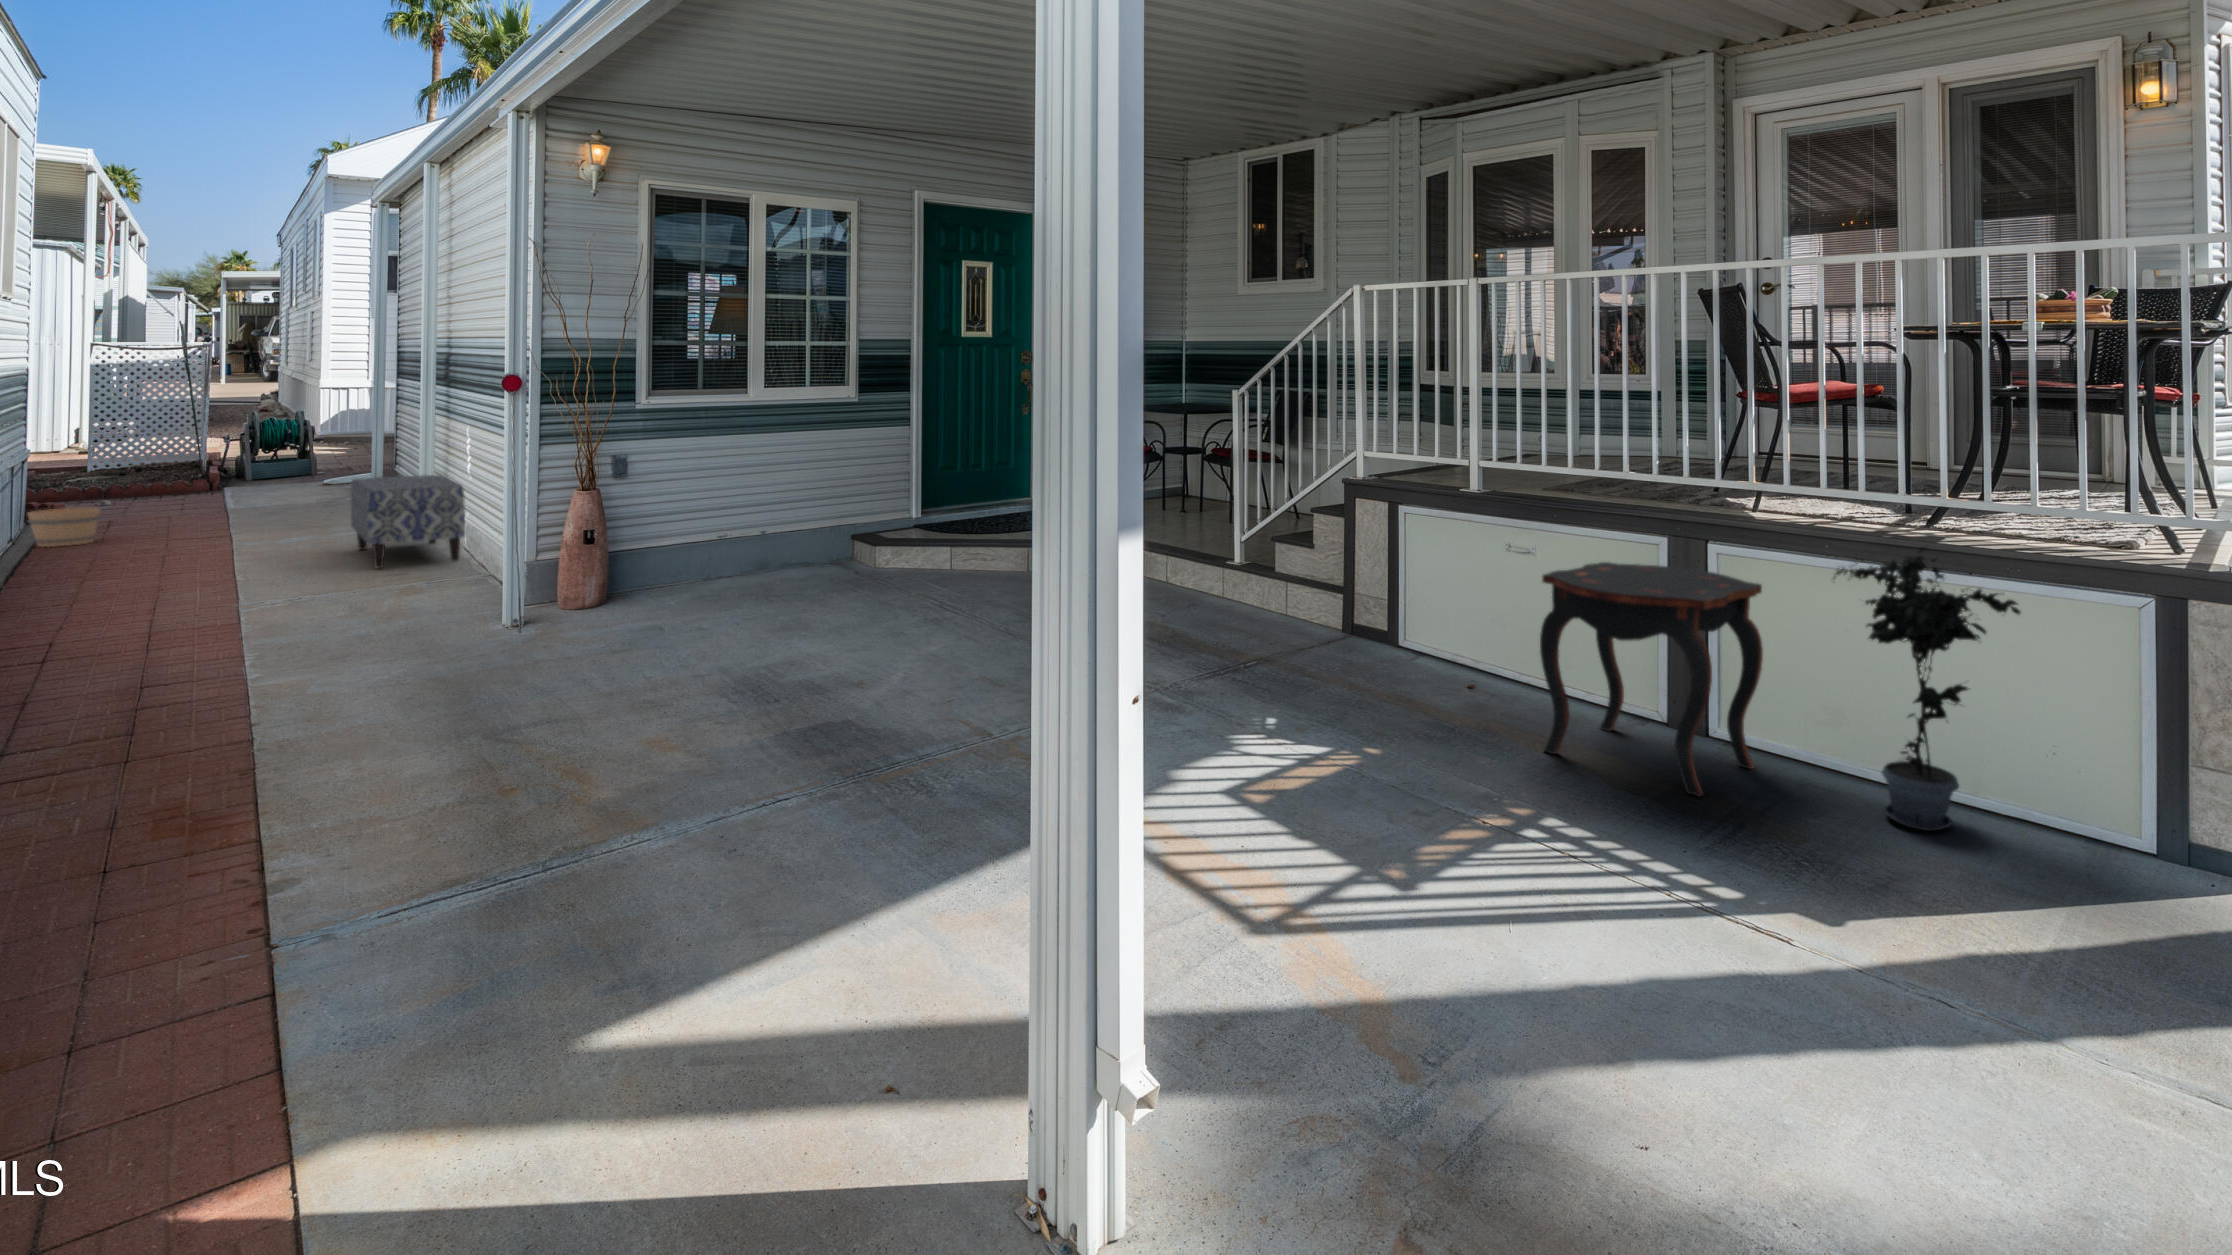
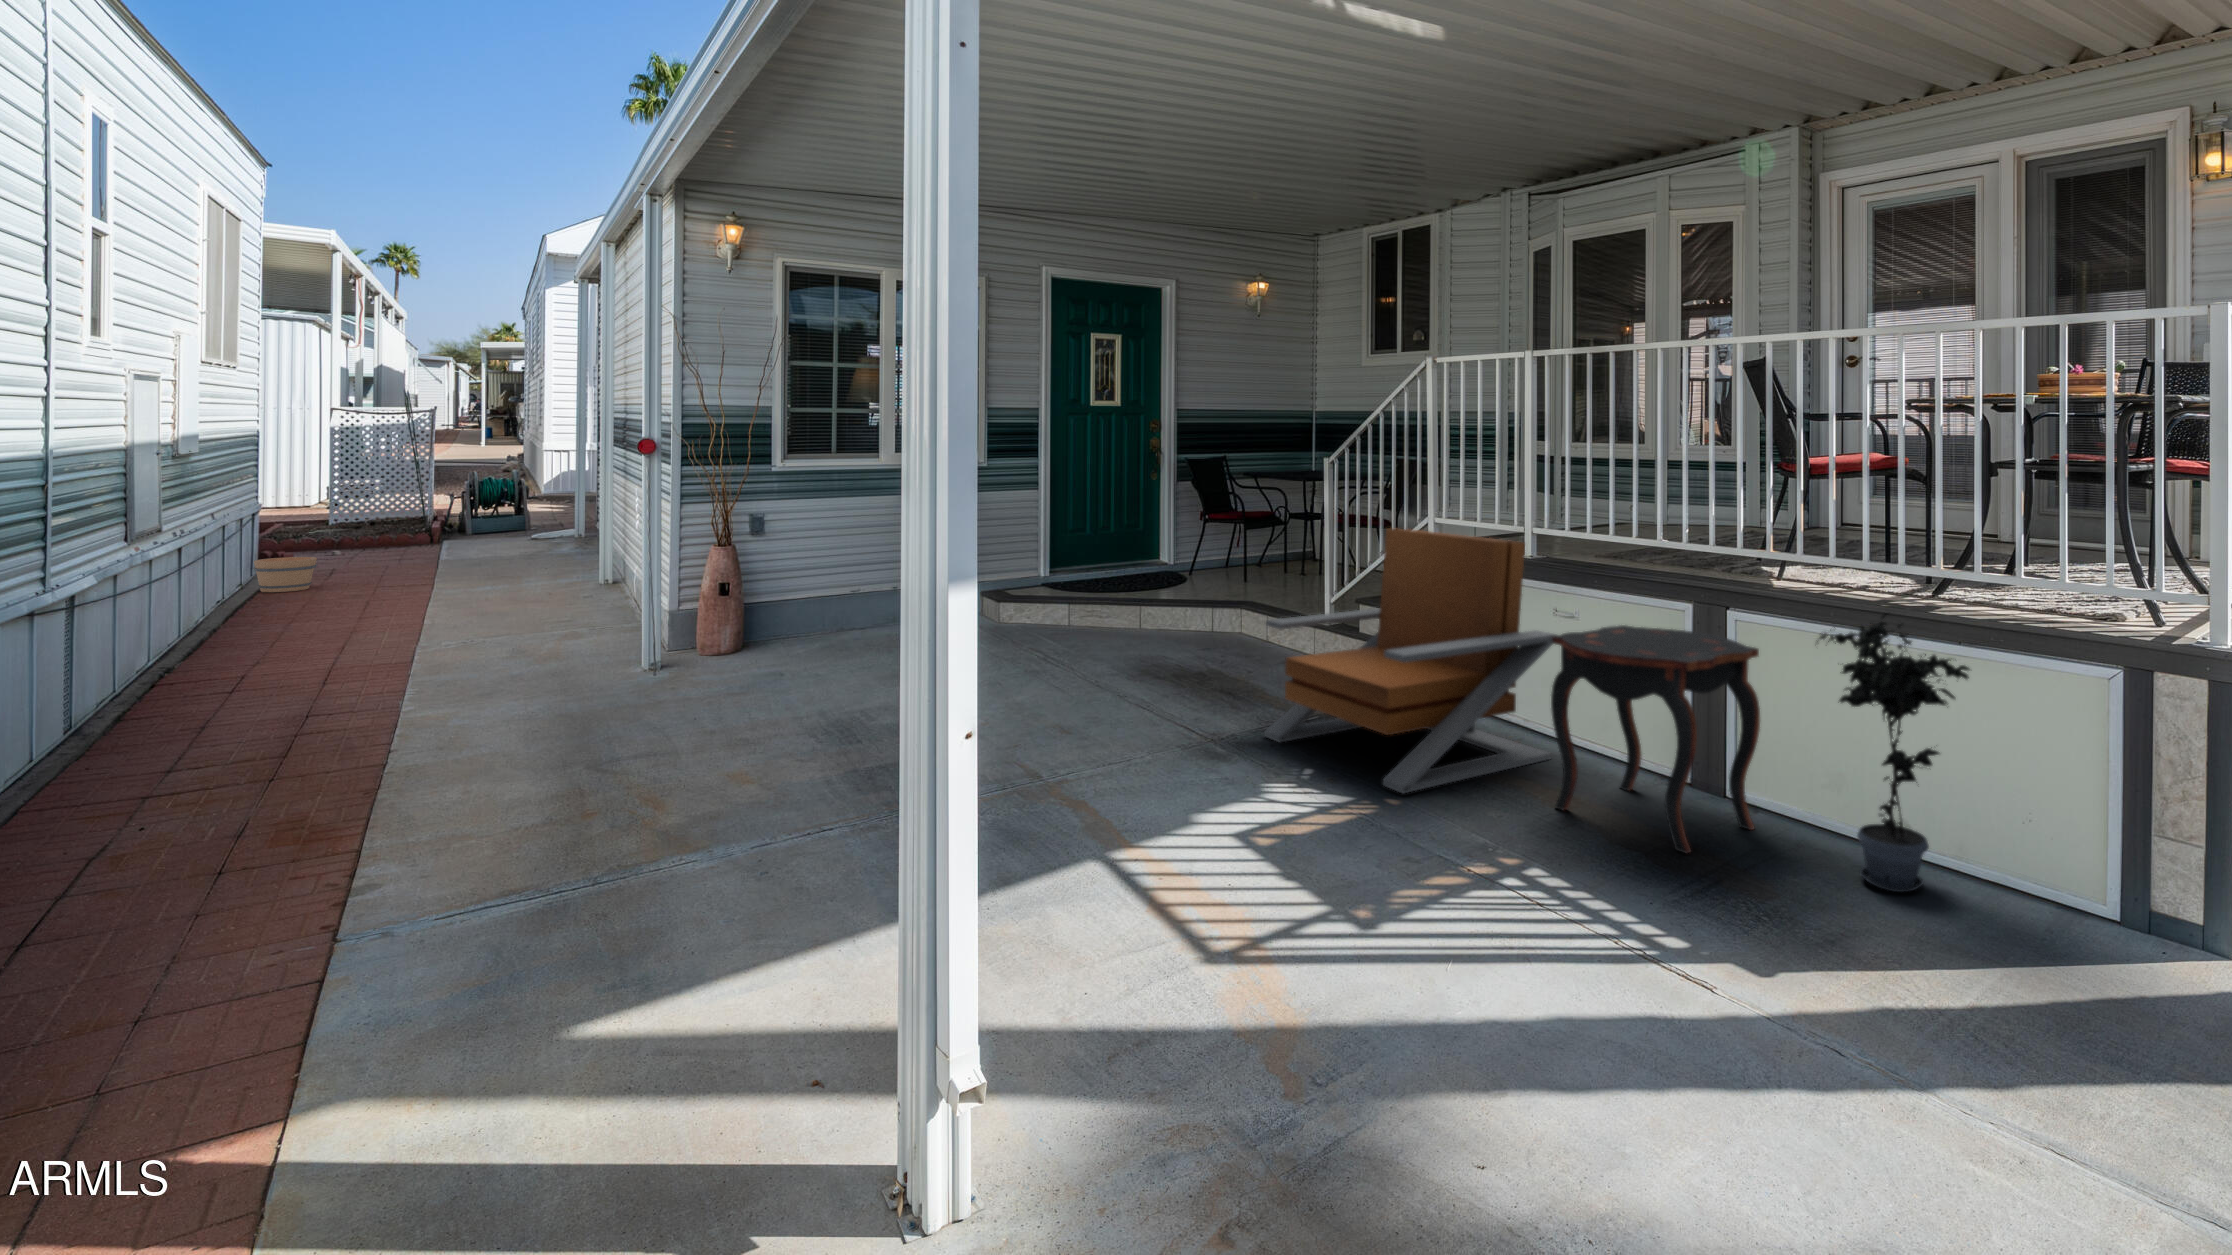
lounge chair: none [1211,464,1523,741] -> present [1264,528,1556,793]
bench: present [351,475,466,568] -> none [529,530,627,616]

